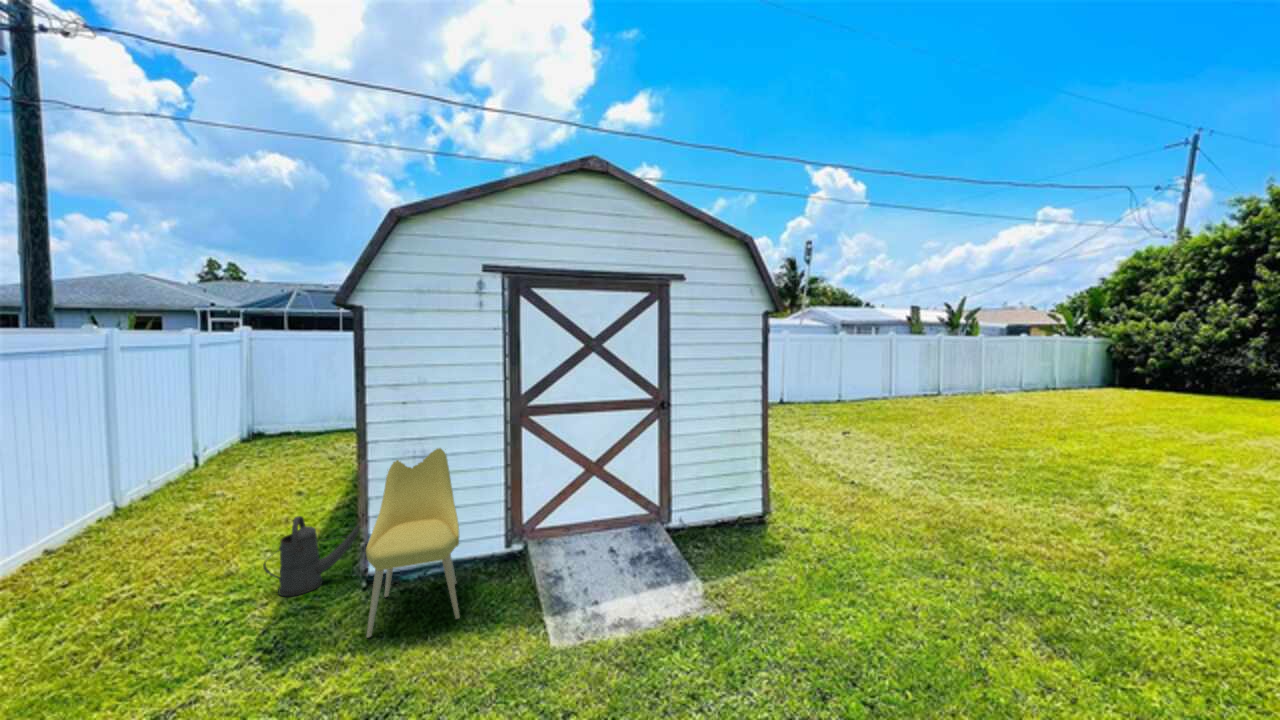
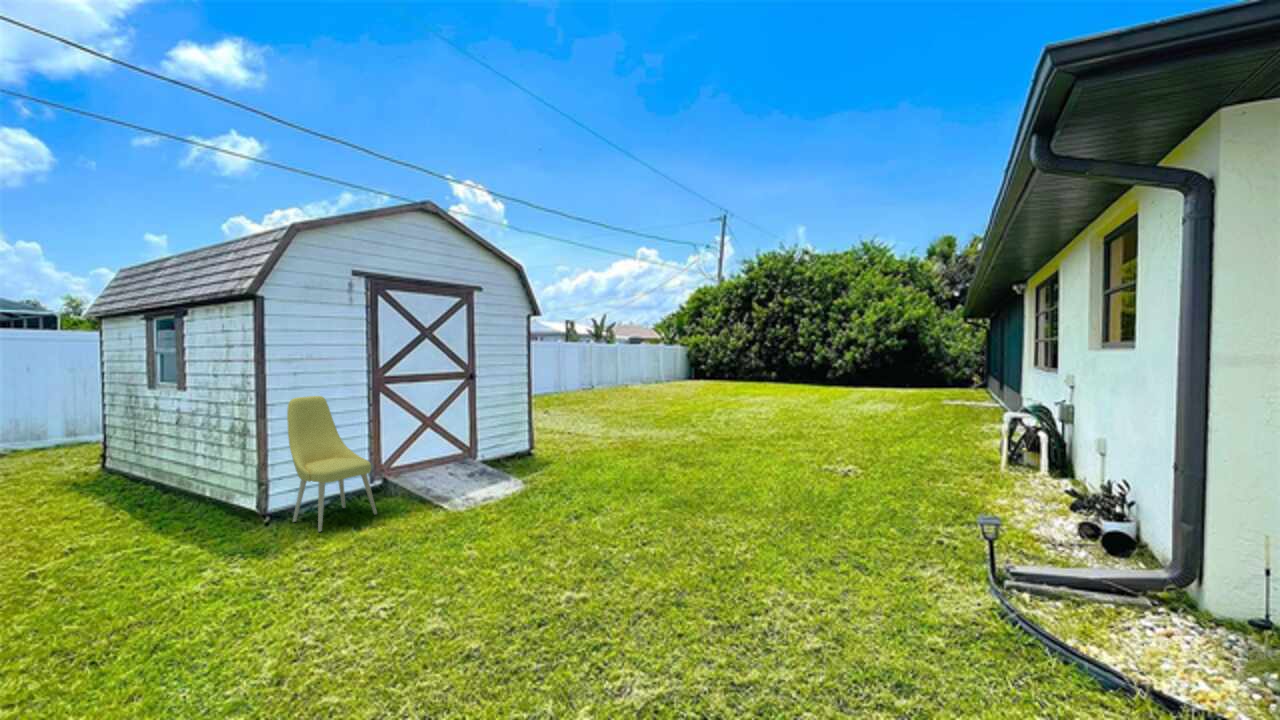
watering can: present [263,516,359,596] -> none [154,474,247,543]

